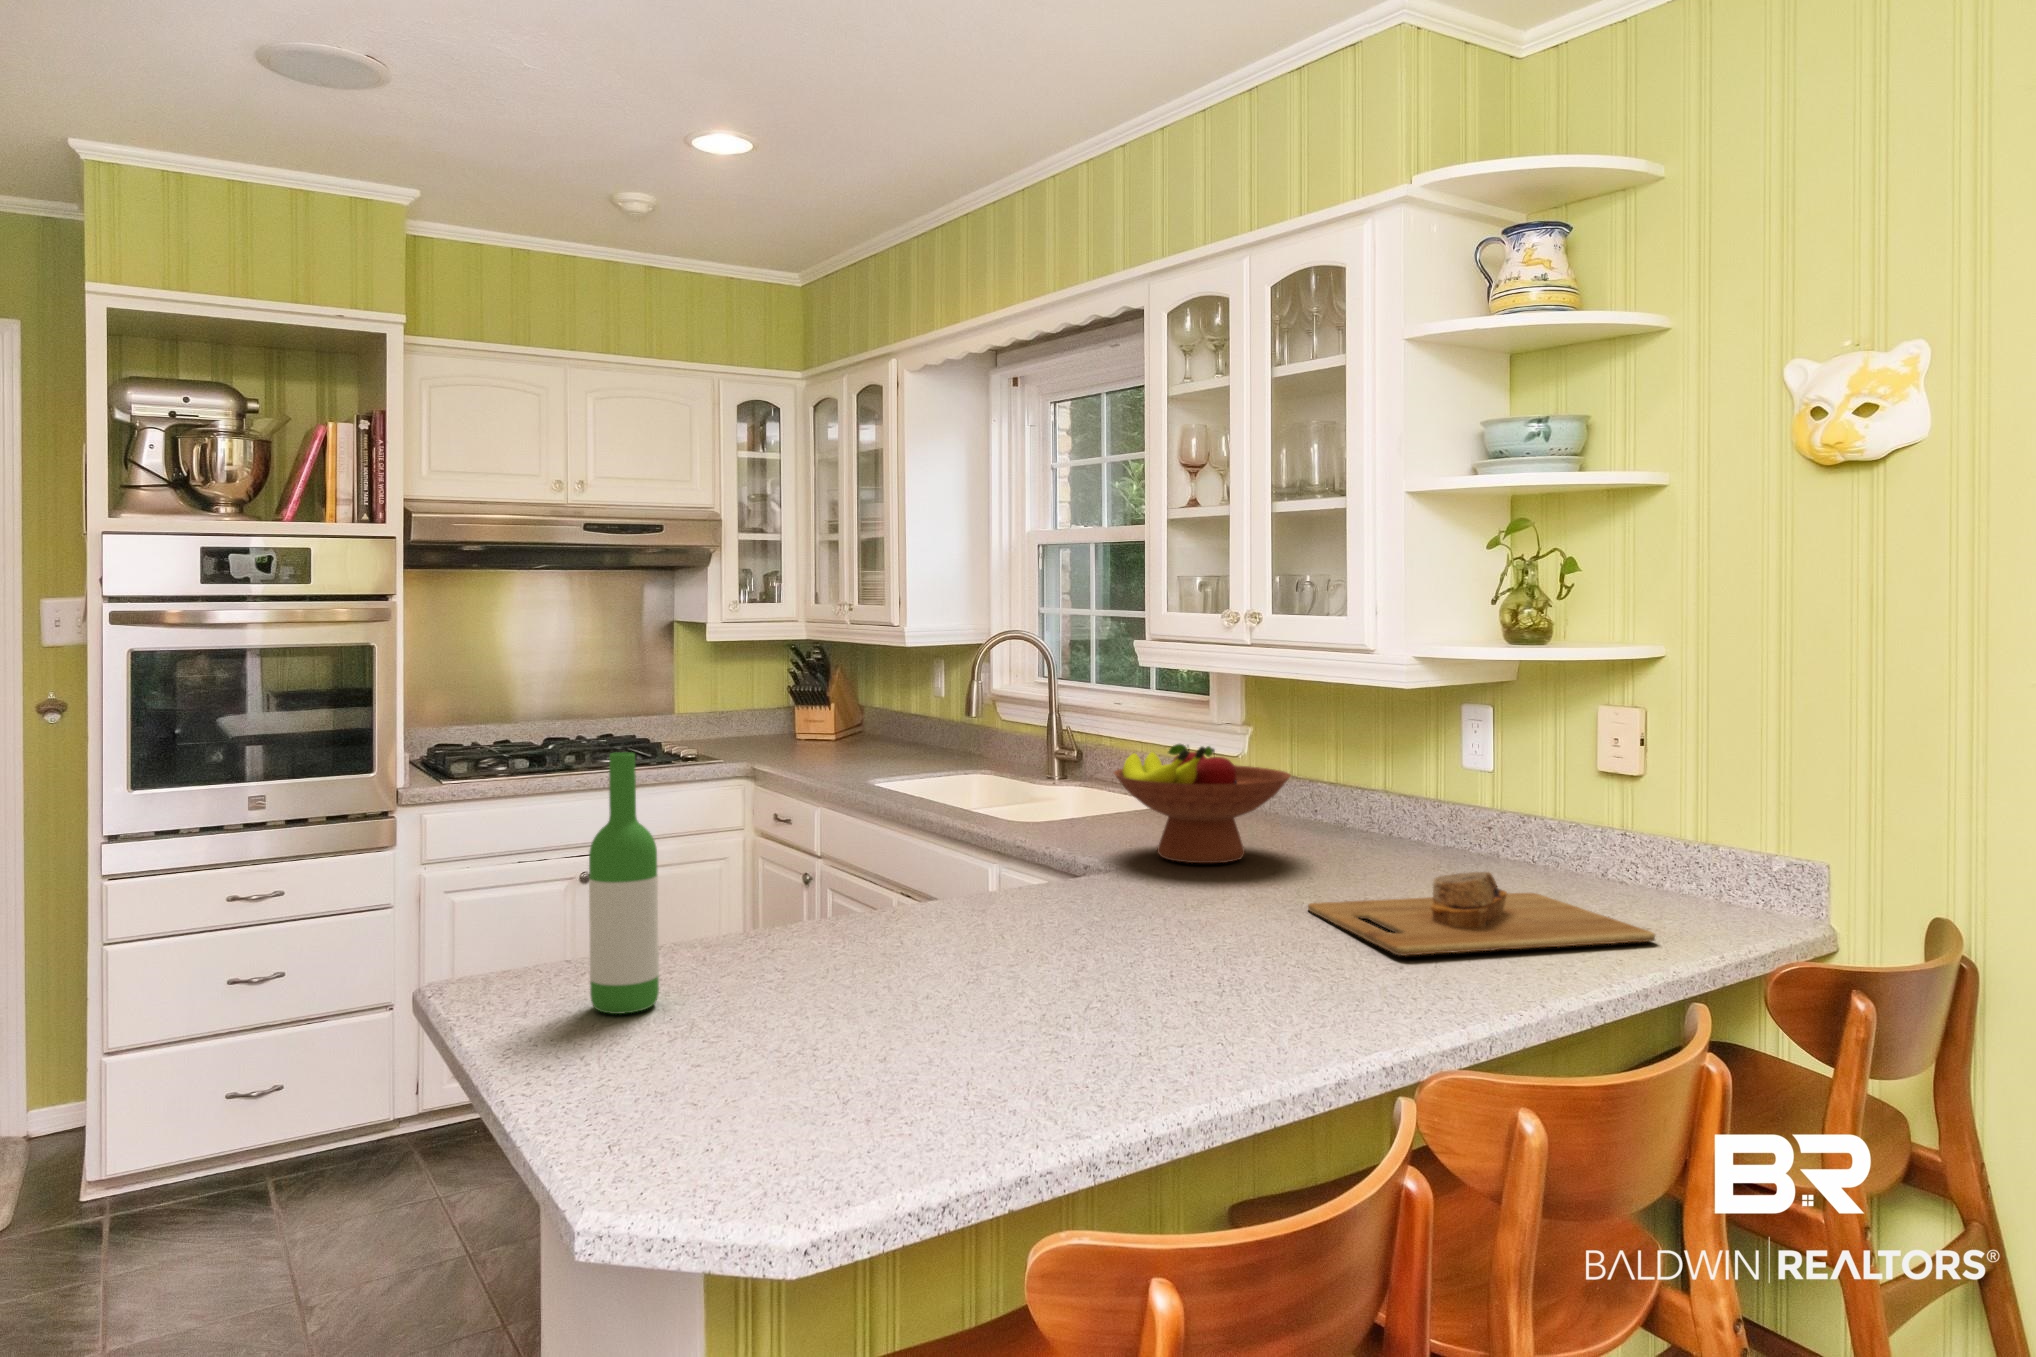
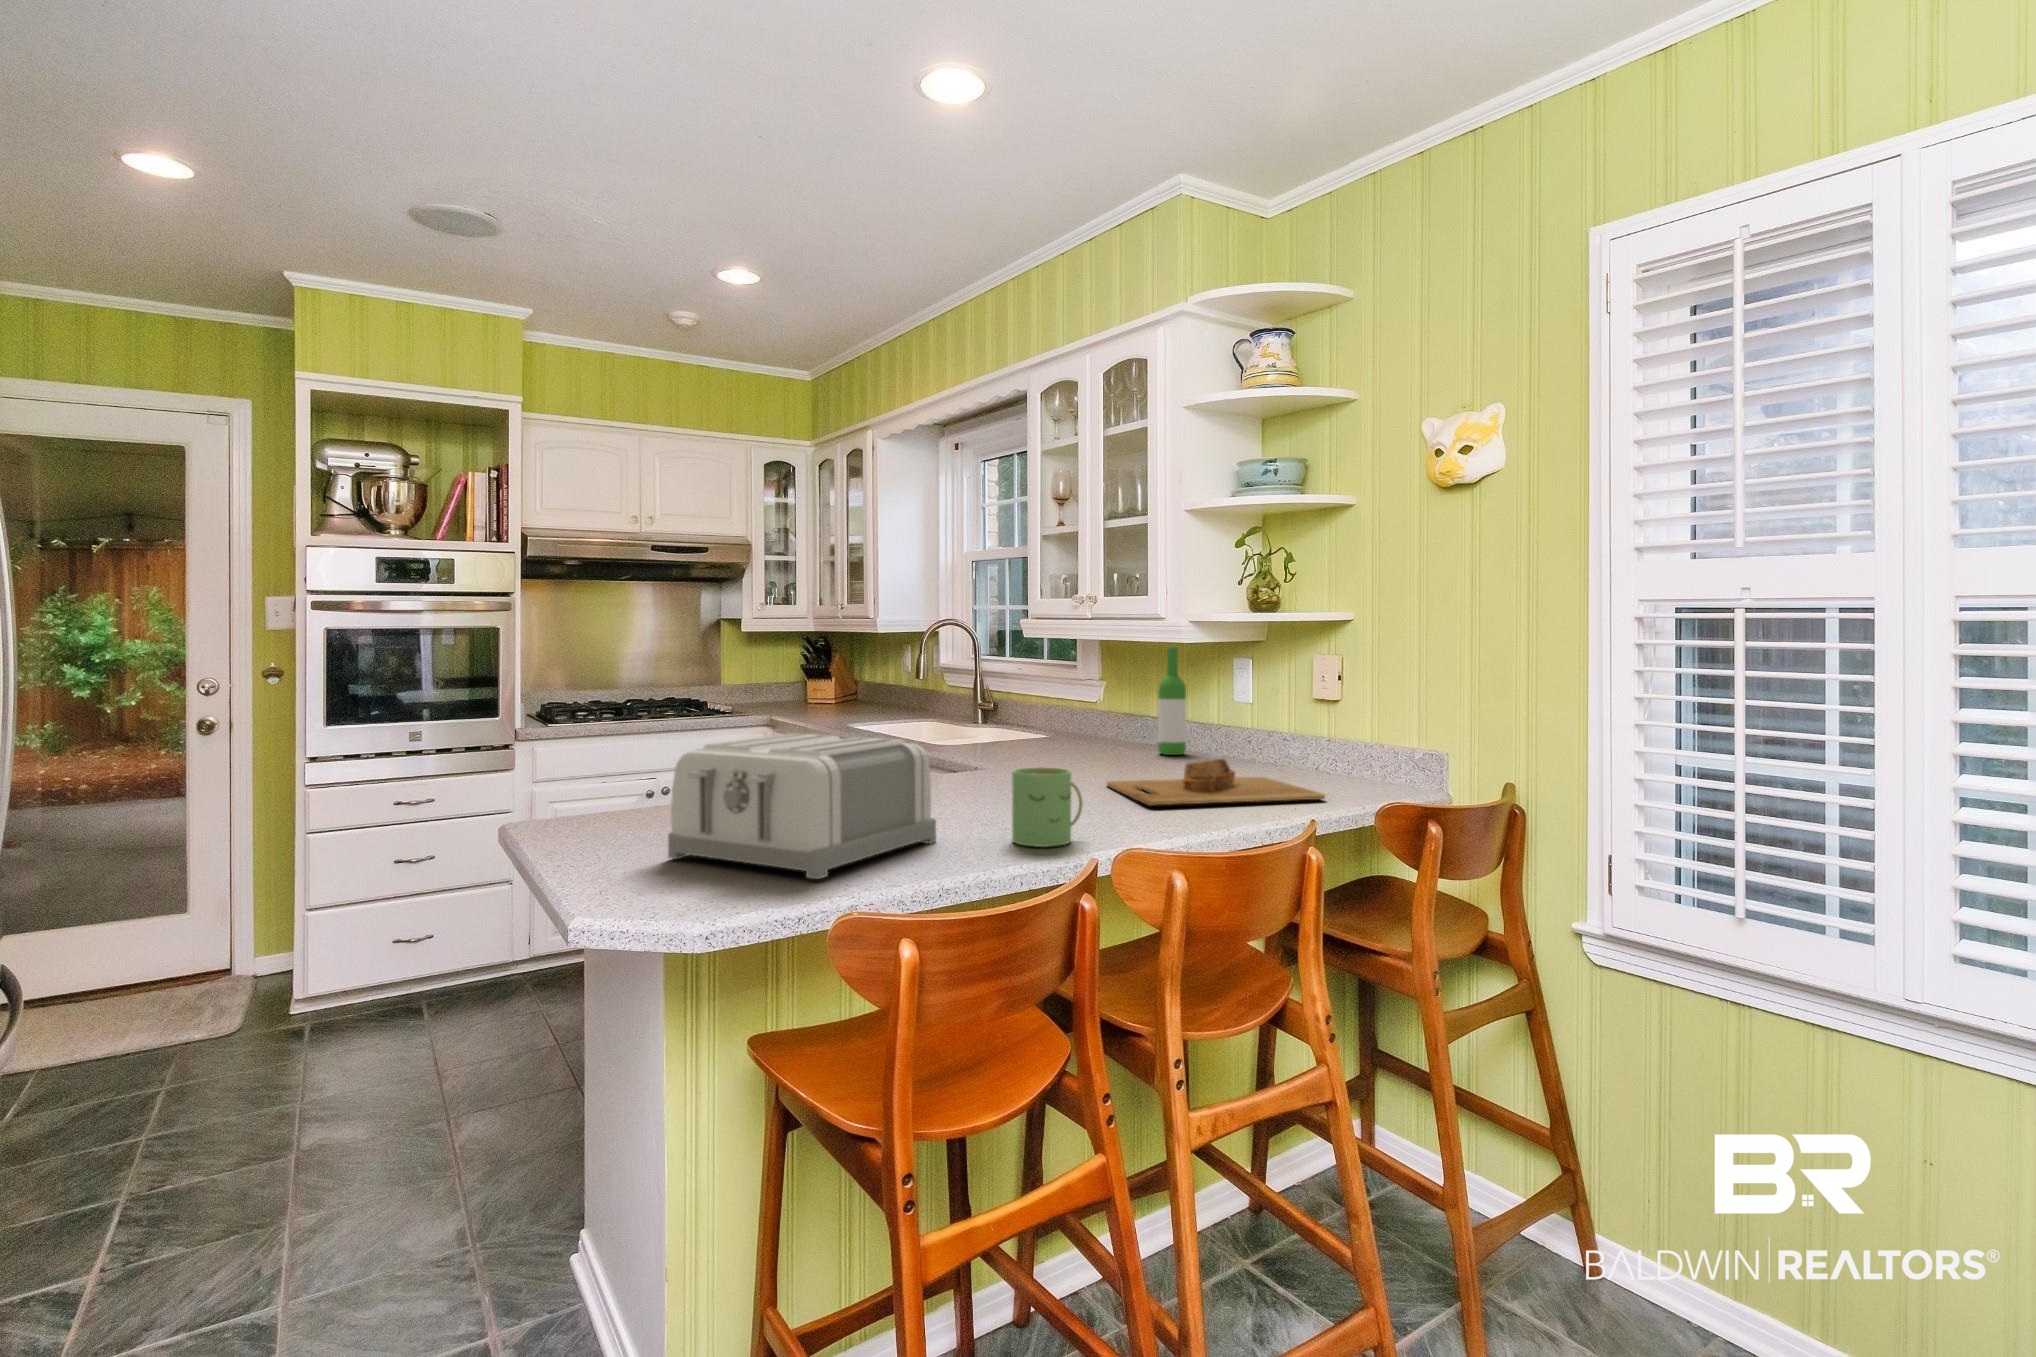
fruit bowl: present [1114,744,1291,863] -> none [992,683,1113,763]
wine bottle: present [589,752,659,1014] -> present [1158,647,1186,755]
toaster: none [703,860,1106,1127] -> present [668,733,936,879]
mug: none [1224,915,1331,1047] -> present [1012,767,1082,847]

